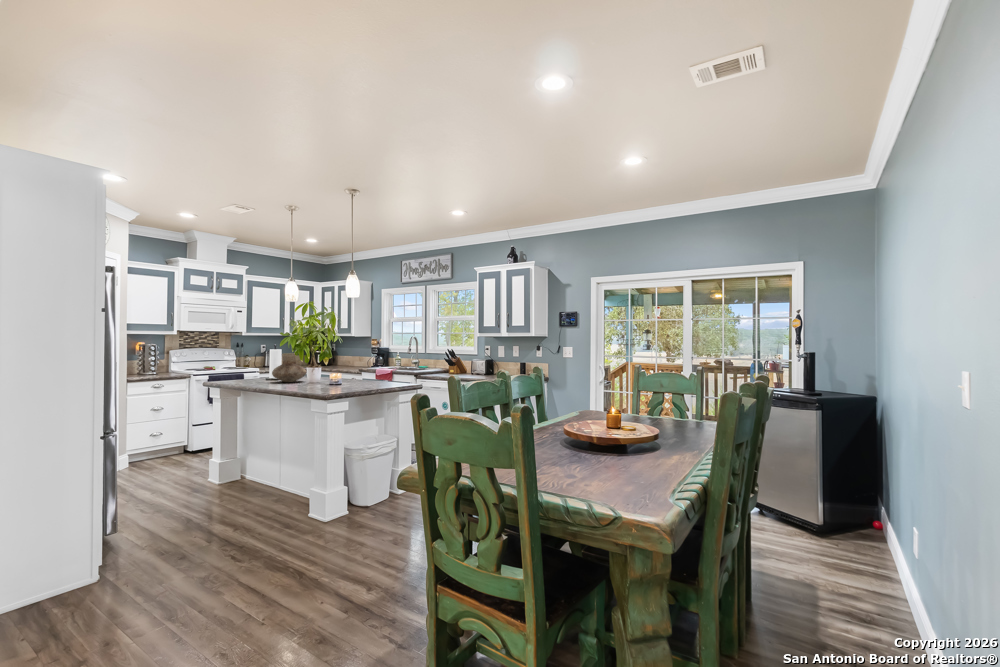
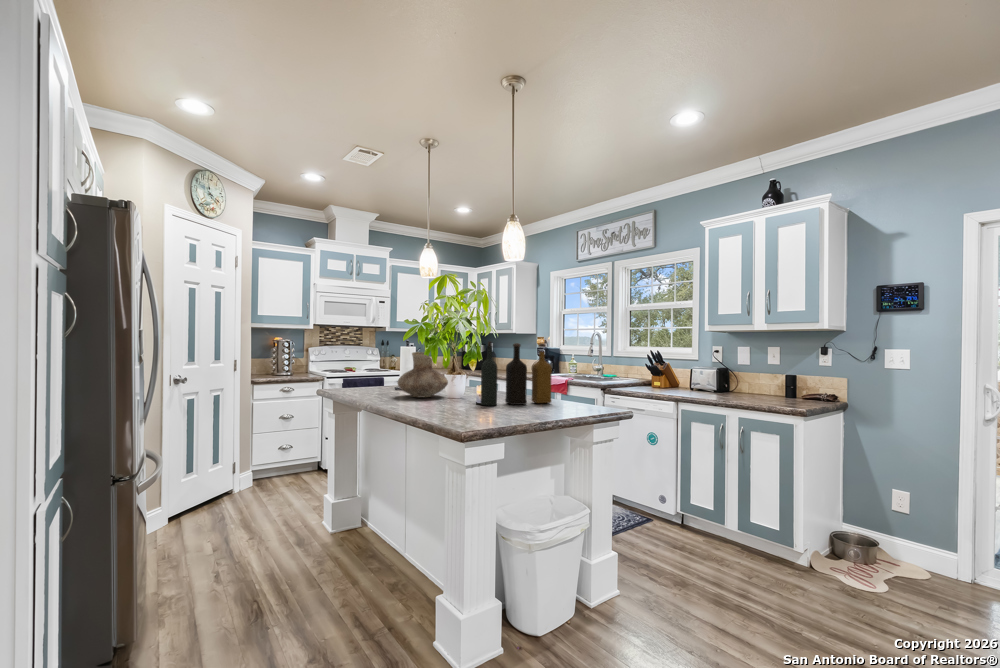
bottle: none [329,347,374,384] -> present [481,342,552,406]

